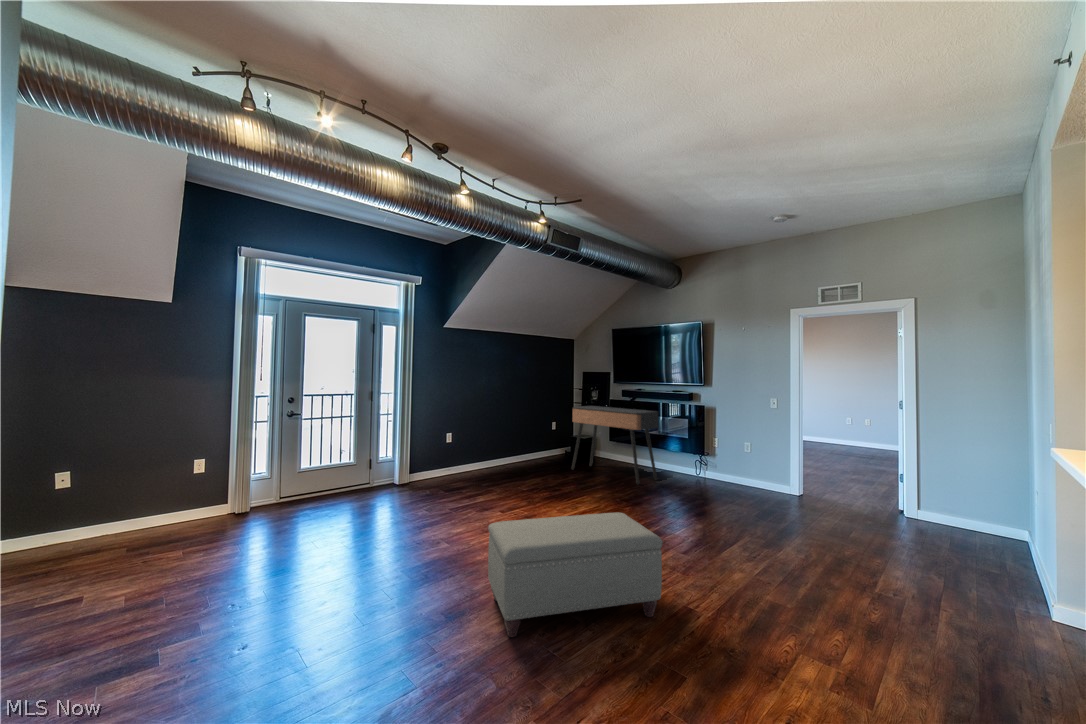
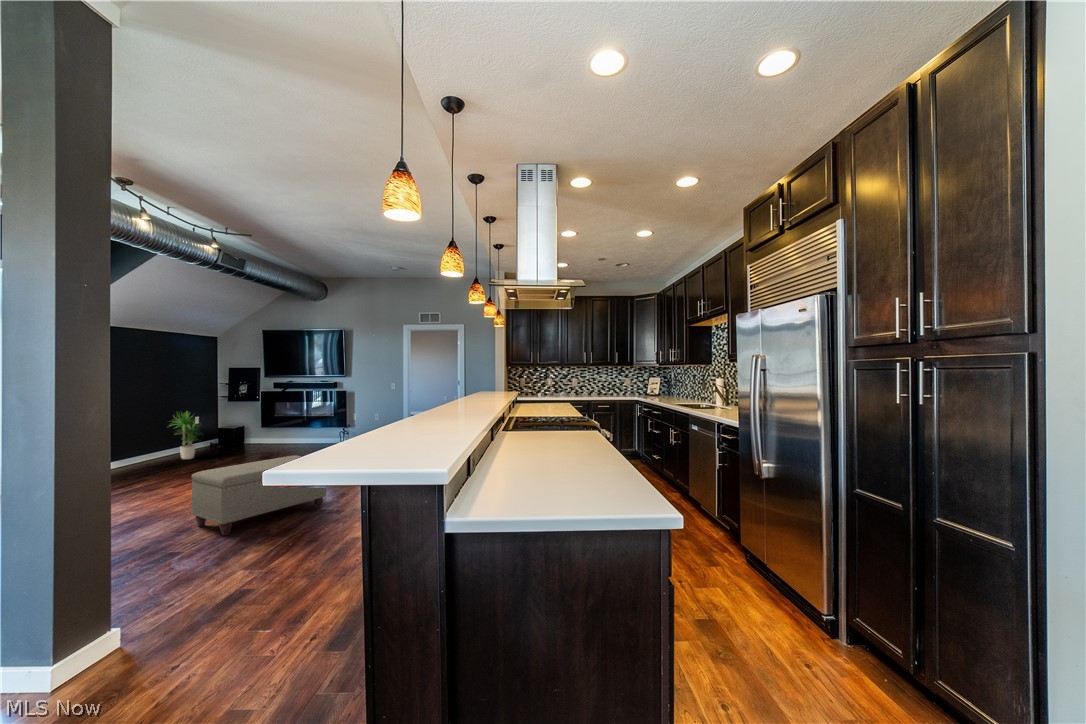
console table: present [572,406,658,484] -> none [221,398,306,455]
potted plant: none [525,416,558,470] -> present [177,413,197,459]

